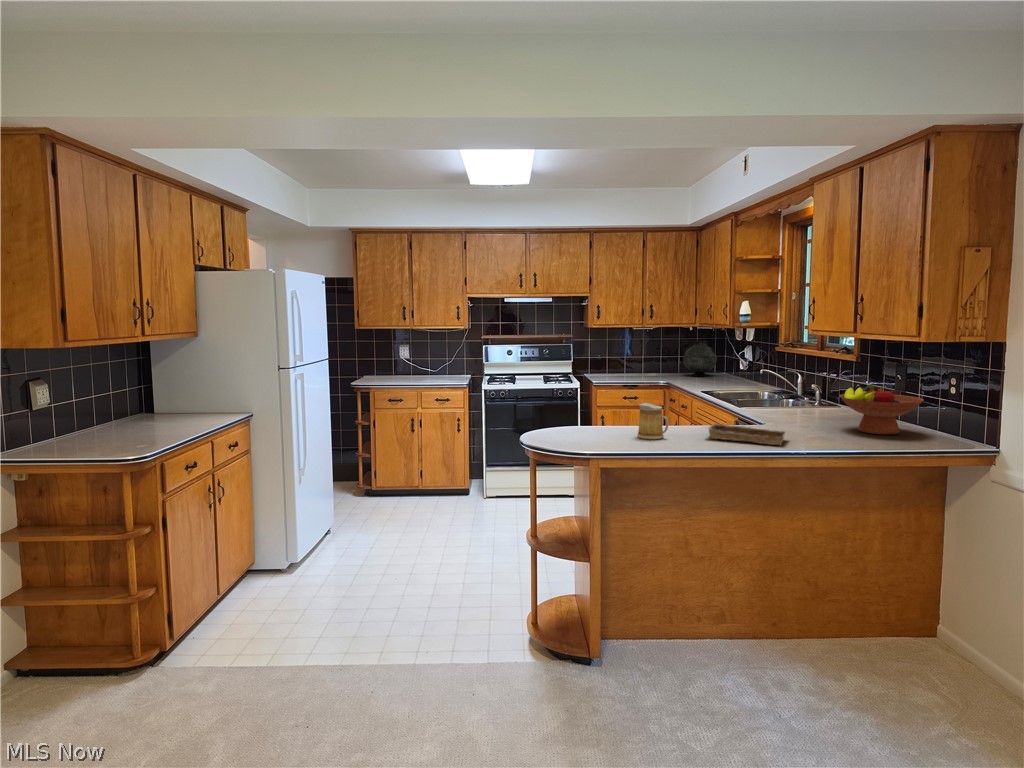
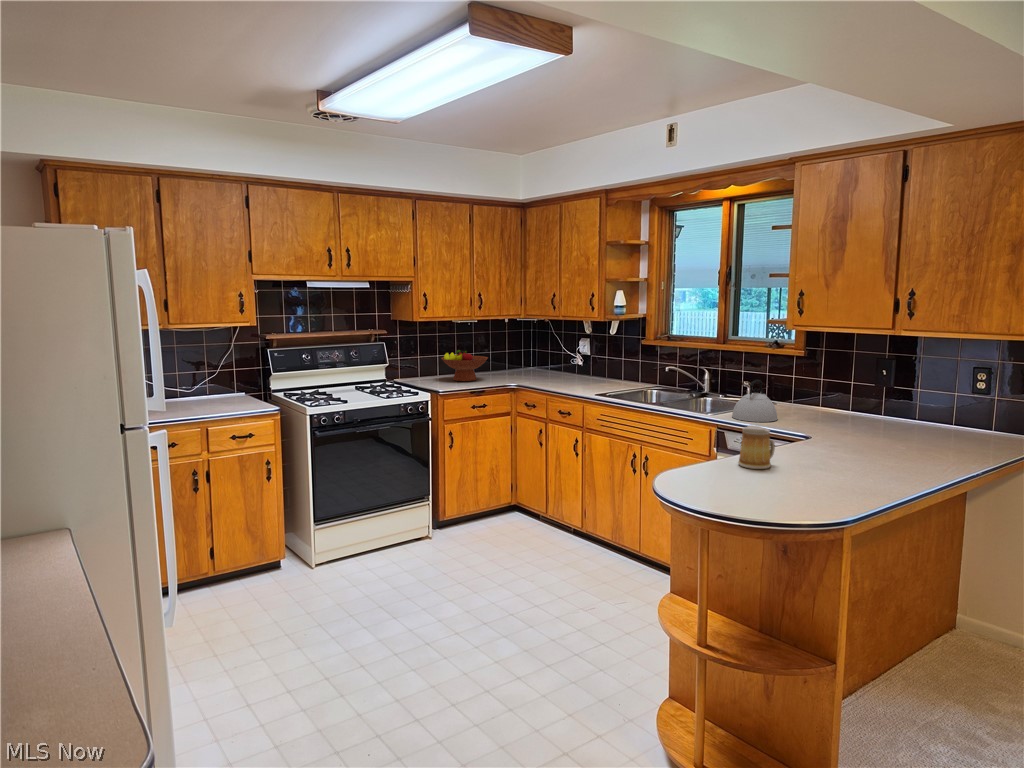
vase: present [684,340,717,376] -> none [502,332,538,373]
kettle: none [763,380,807,419] -> present [732,380,778,422]
fruit bowl: present [840,385,924,435] -> present [441,350,488,381]
tray: present [708,424,787,445] -> none [781,438,879,457]

